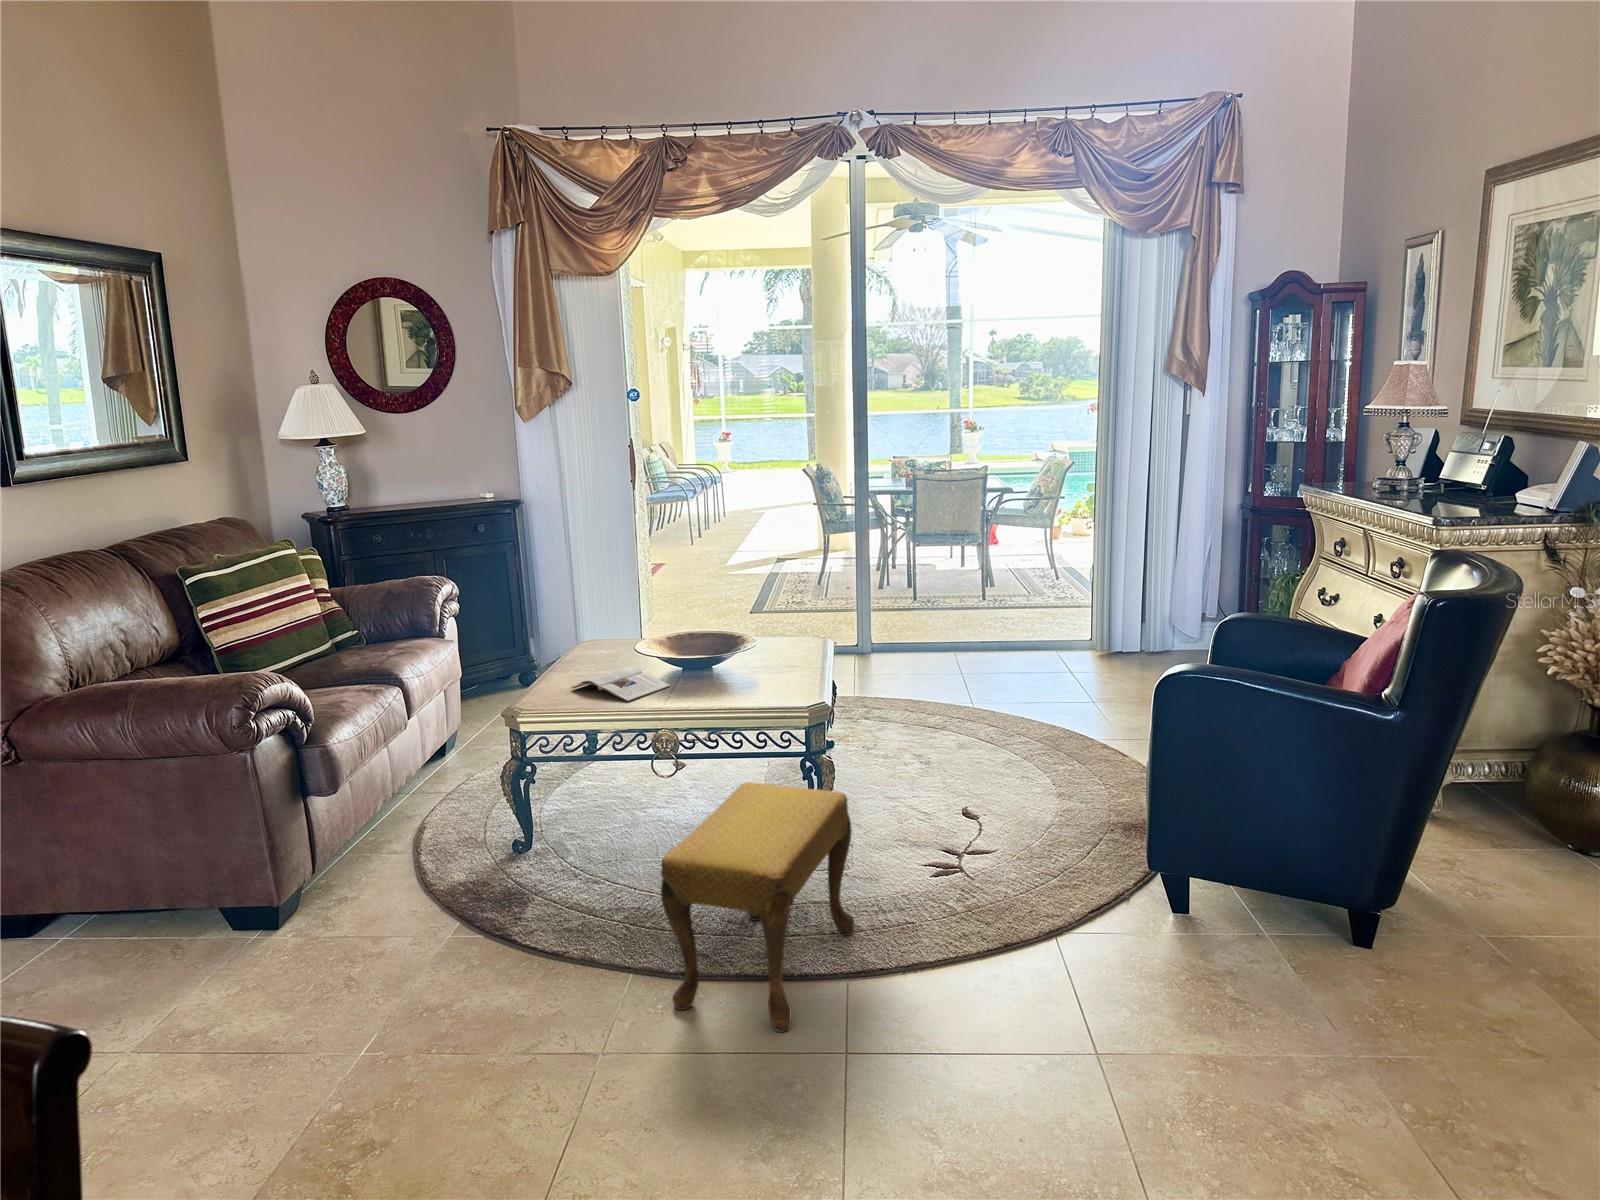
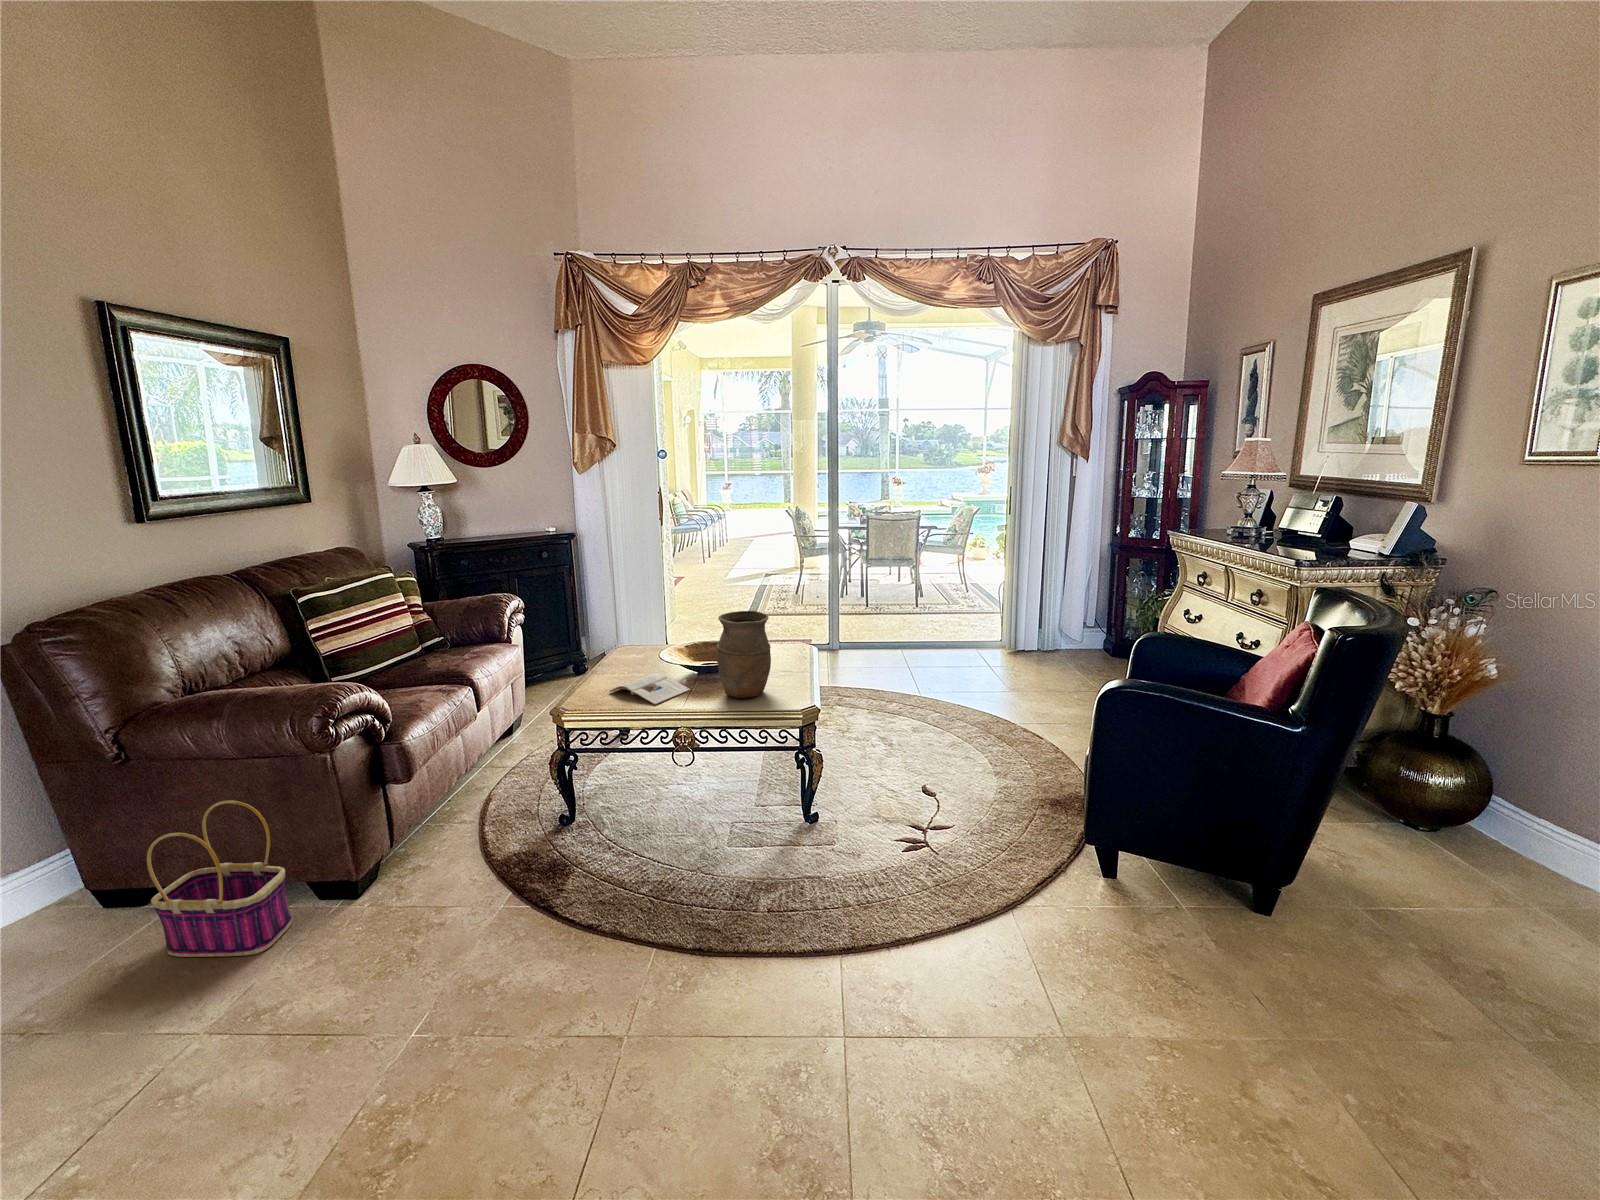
vase: none [702,587,769,693] -> present [717,611,771,698]
footstool: present [661,782,854,1032] -> none [680,780,844,1017]
basket: none [62,804,211,979] -> present [147,800,292,957]

